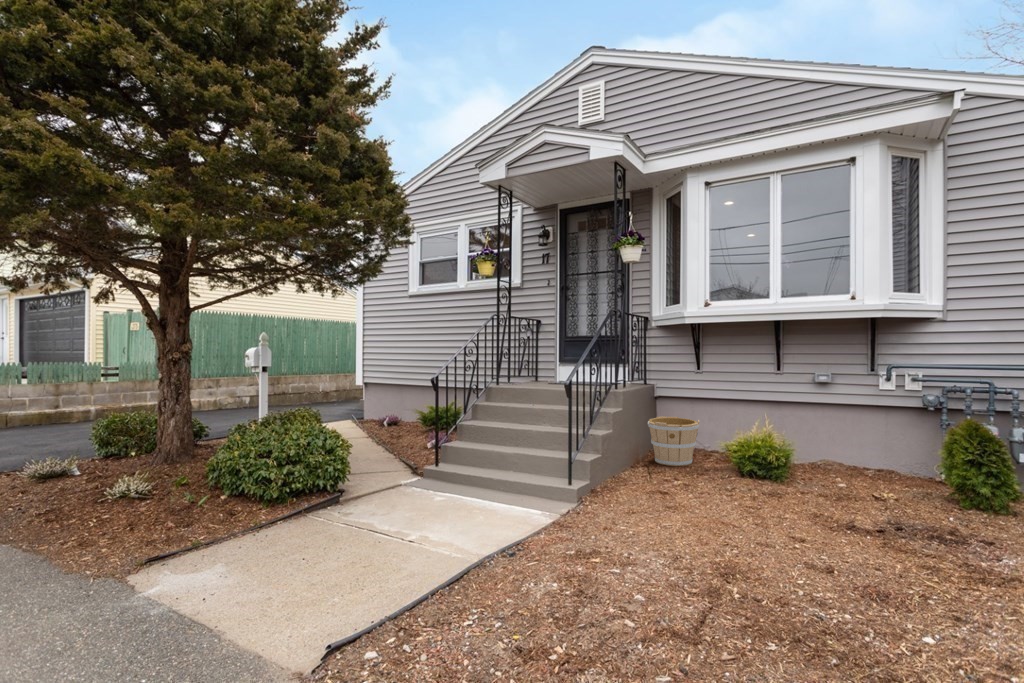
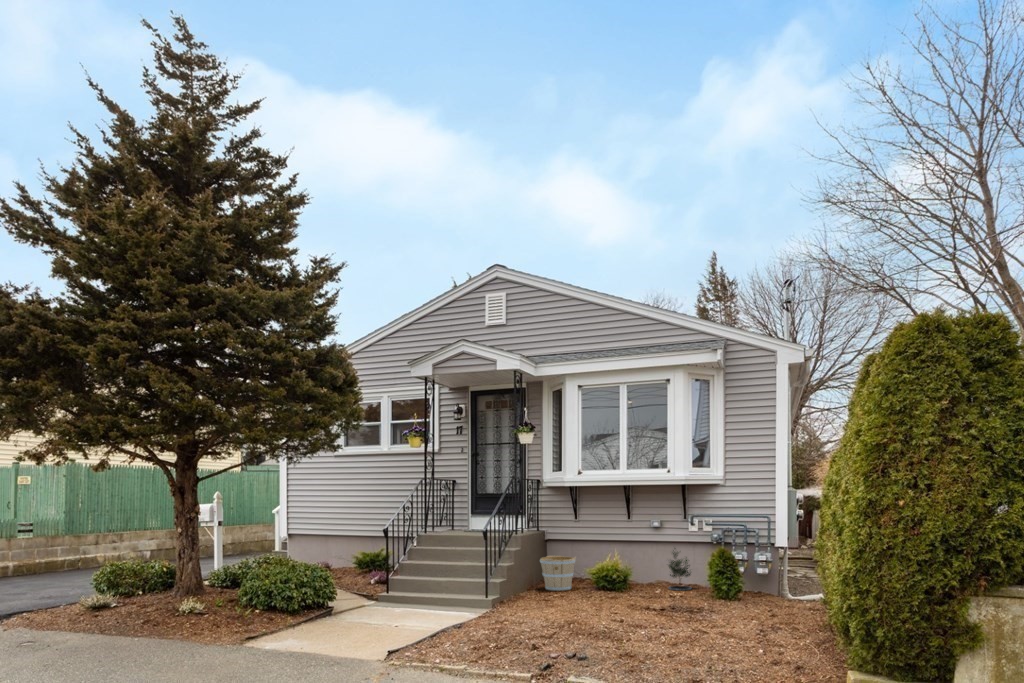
potted tree: none [842,411,888,478] -> present [669,550,691,590]

